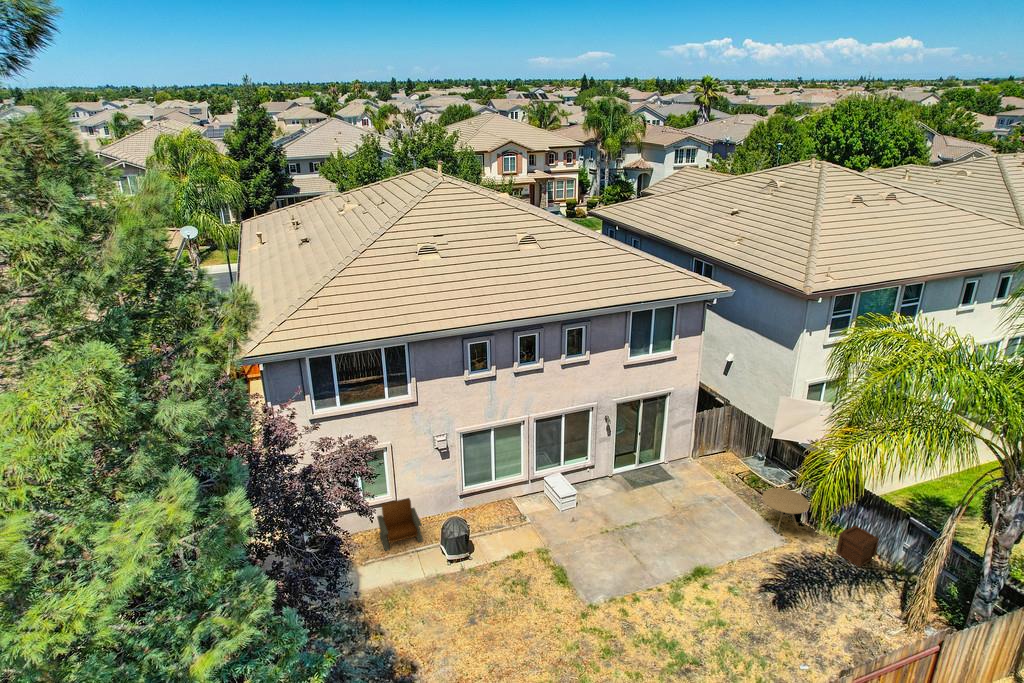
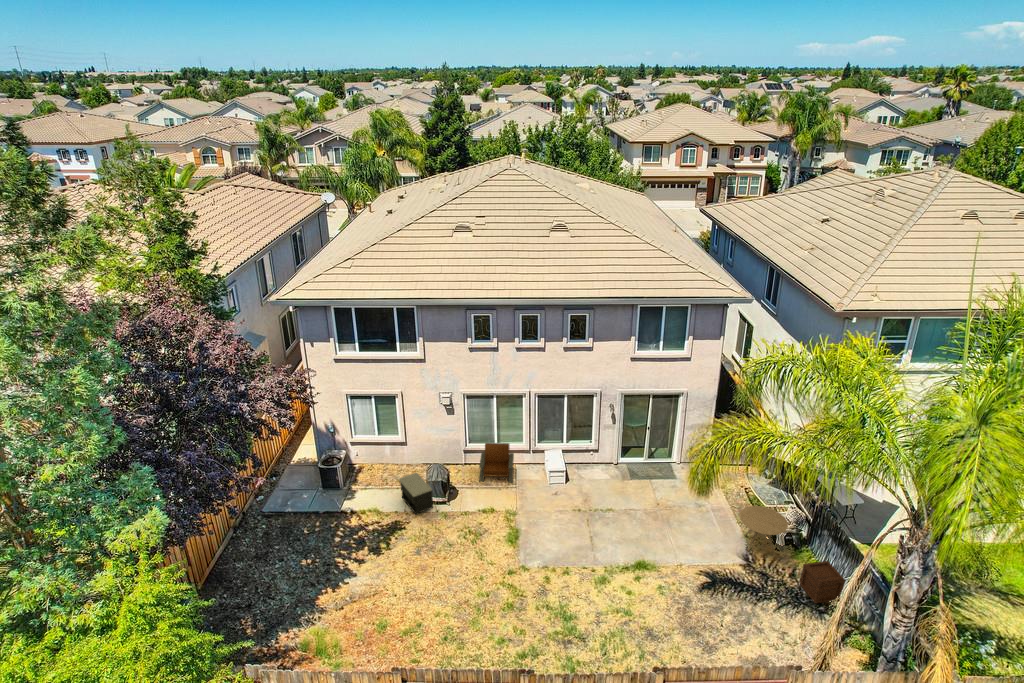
lounge chair: present [377,498,423,551] -> present [479,443,514,483]
storage bench: none [414,531,460,579] -> present [399,473,433,514]

